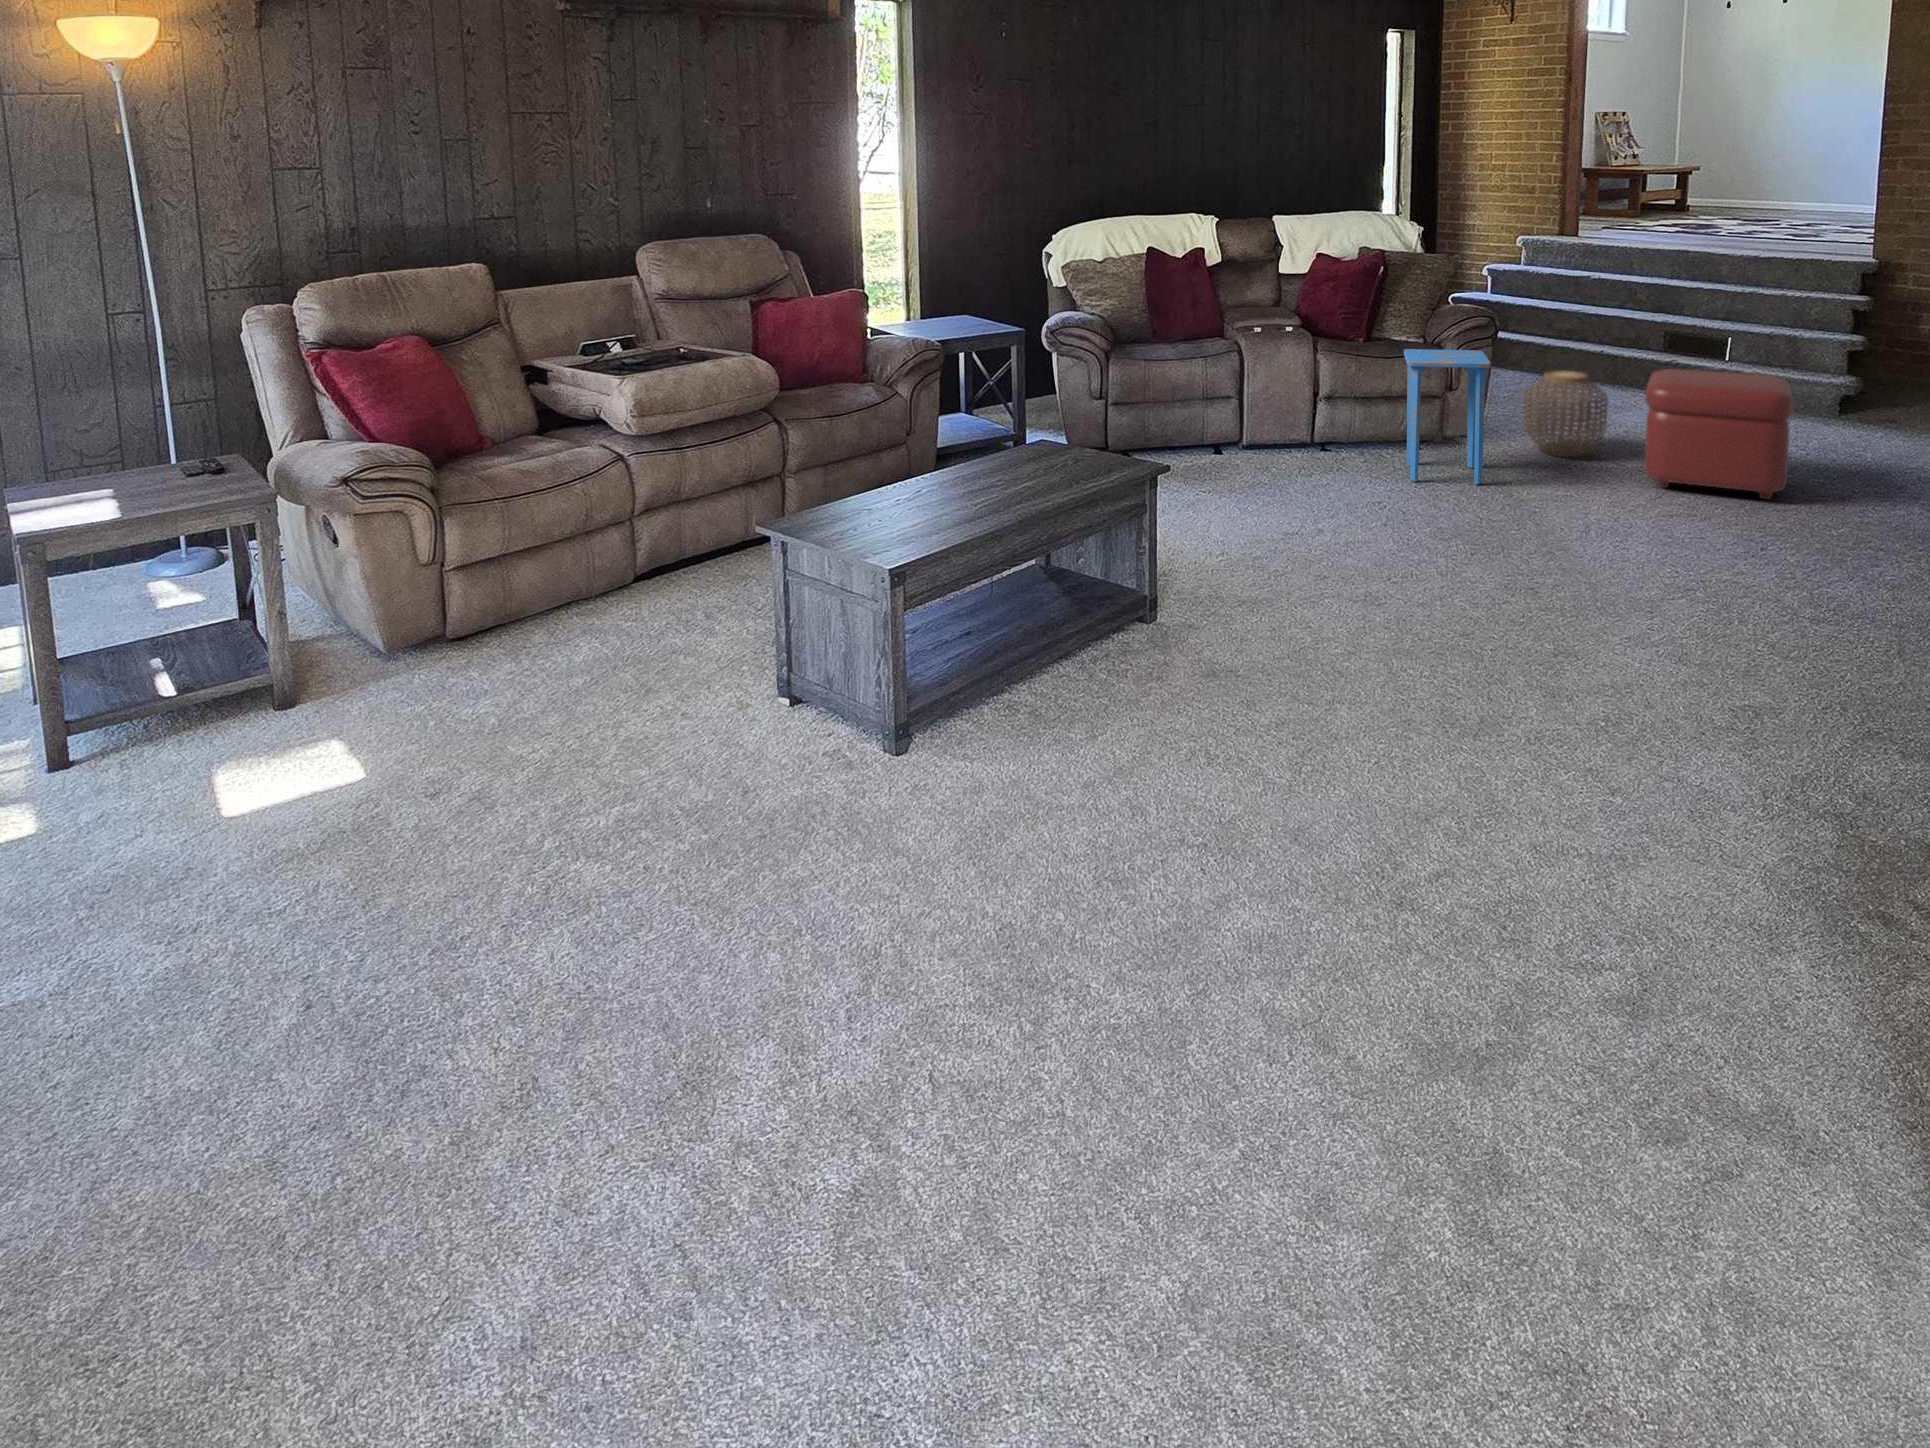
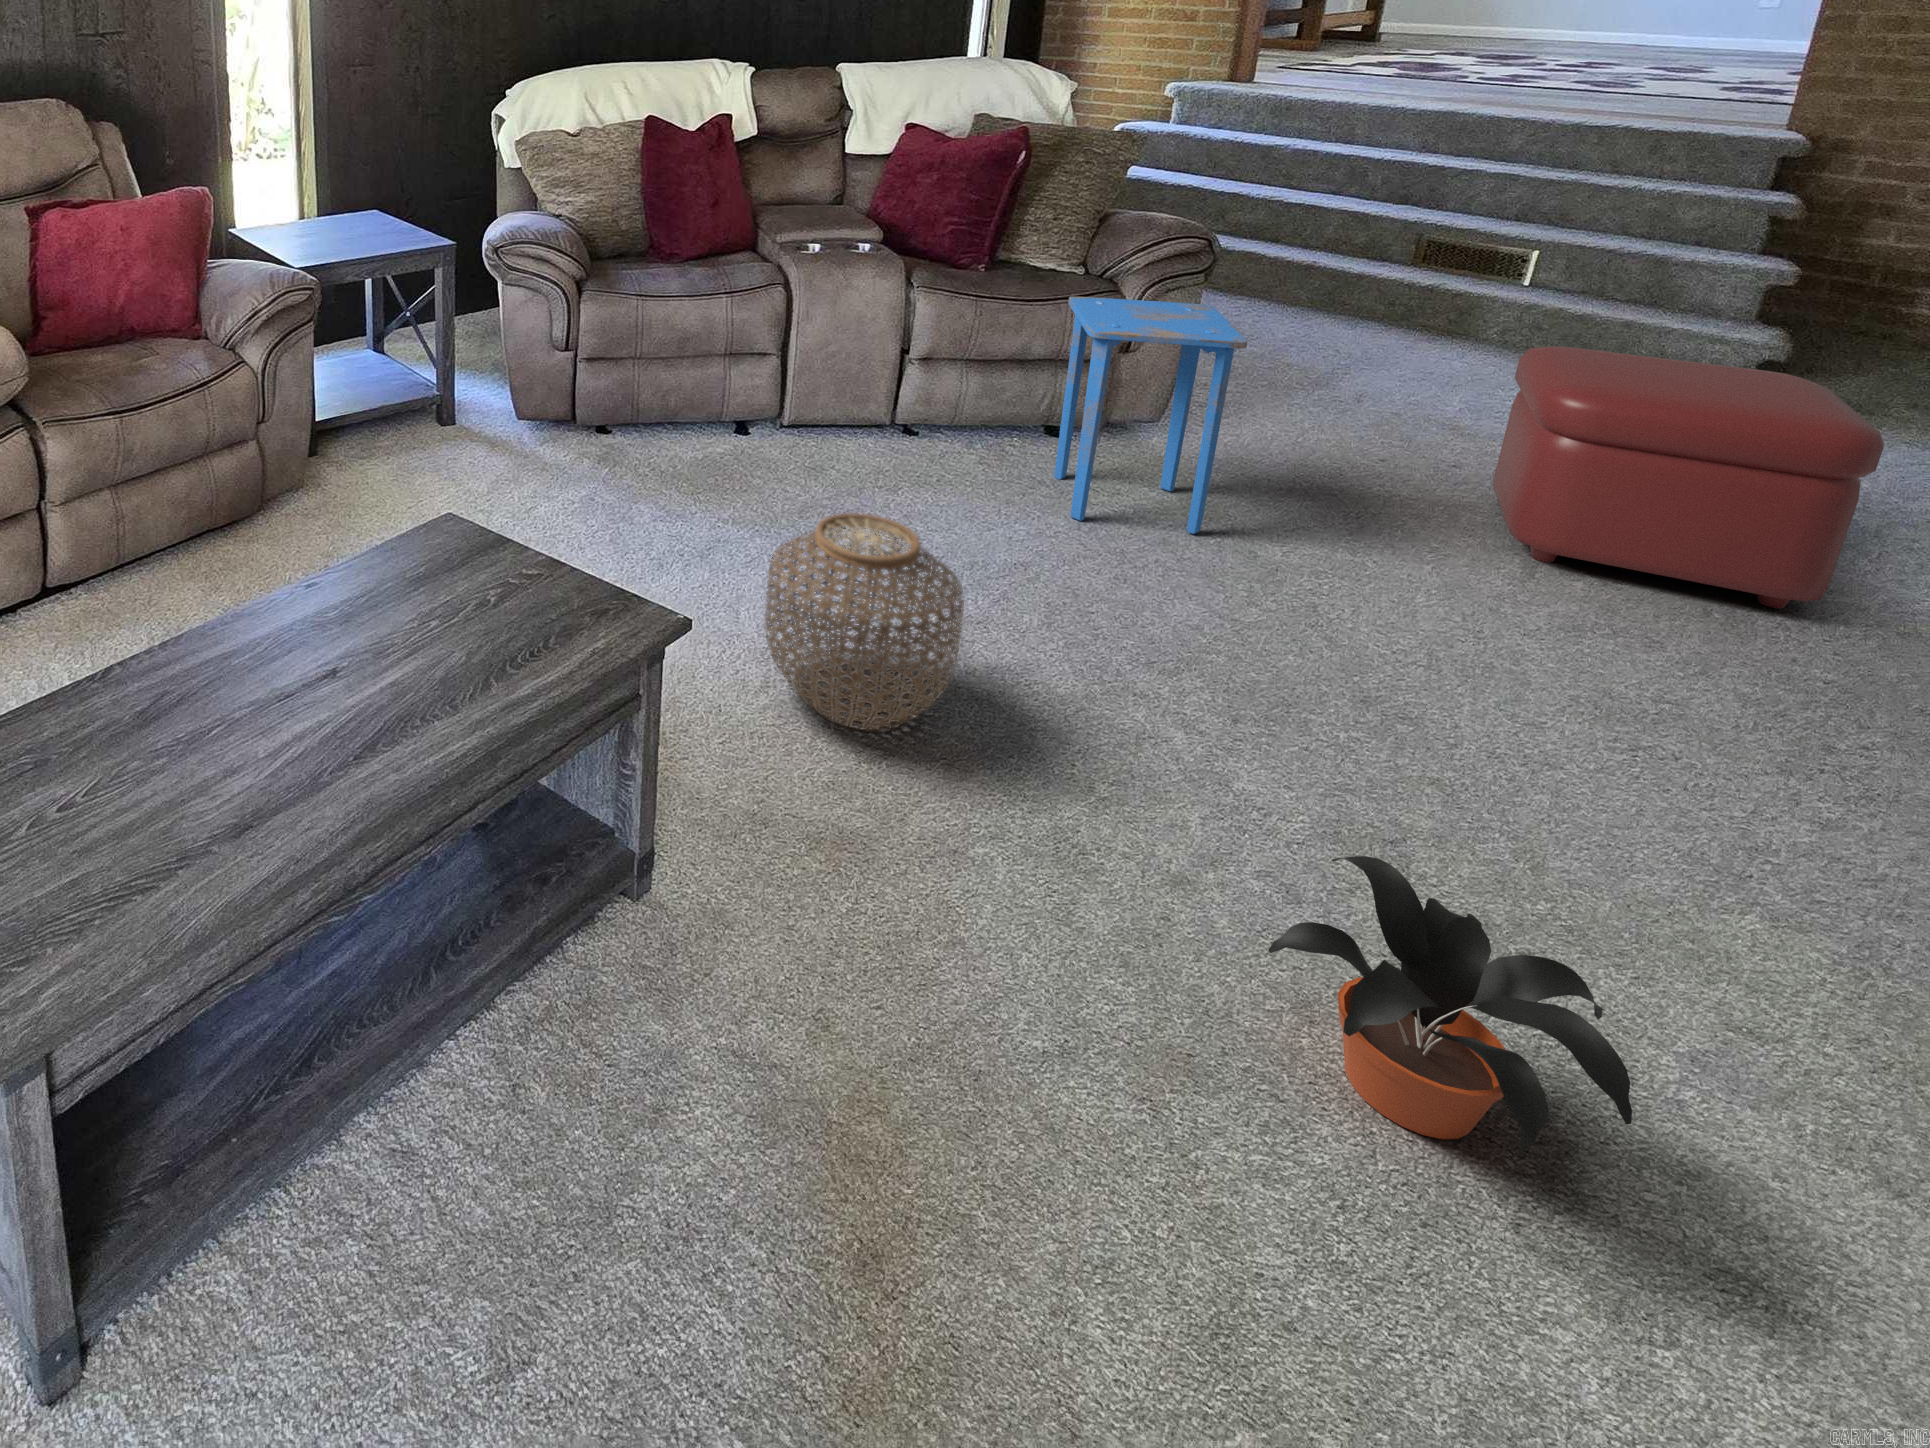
woven basket: present [1523,370,1608,457] -> present [765,513,964,730]
potted plant: none [1430,546,1555,652] -> present [1269,856,1632,1151]

